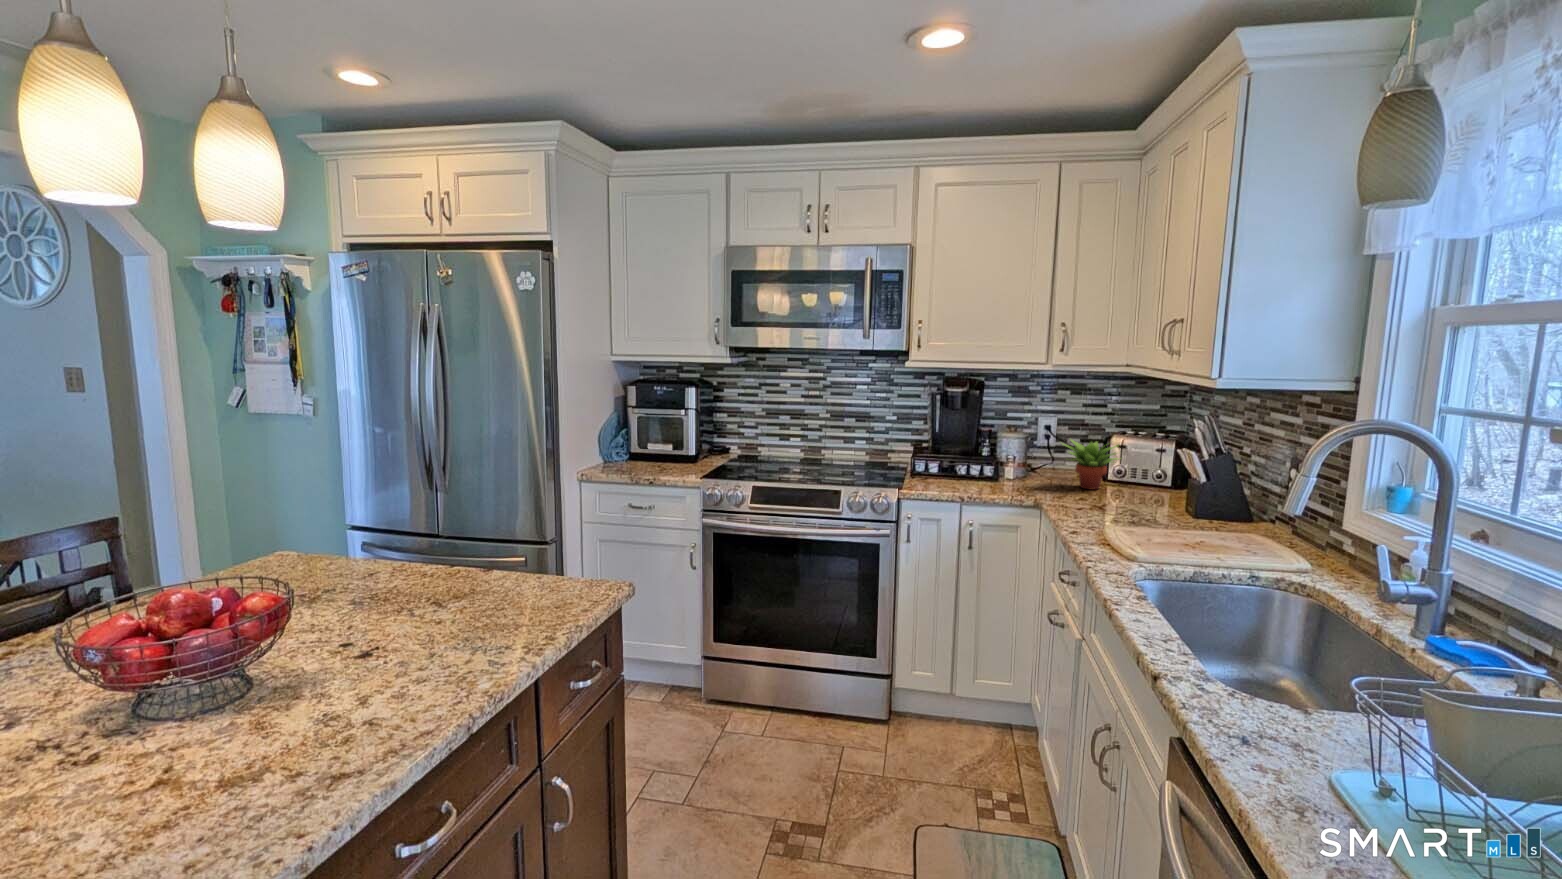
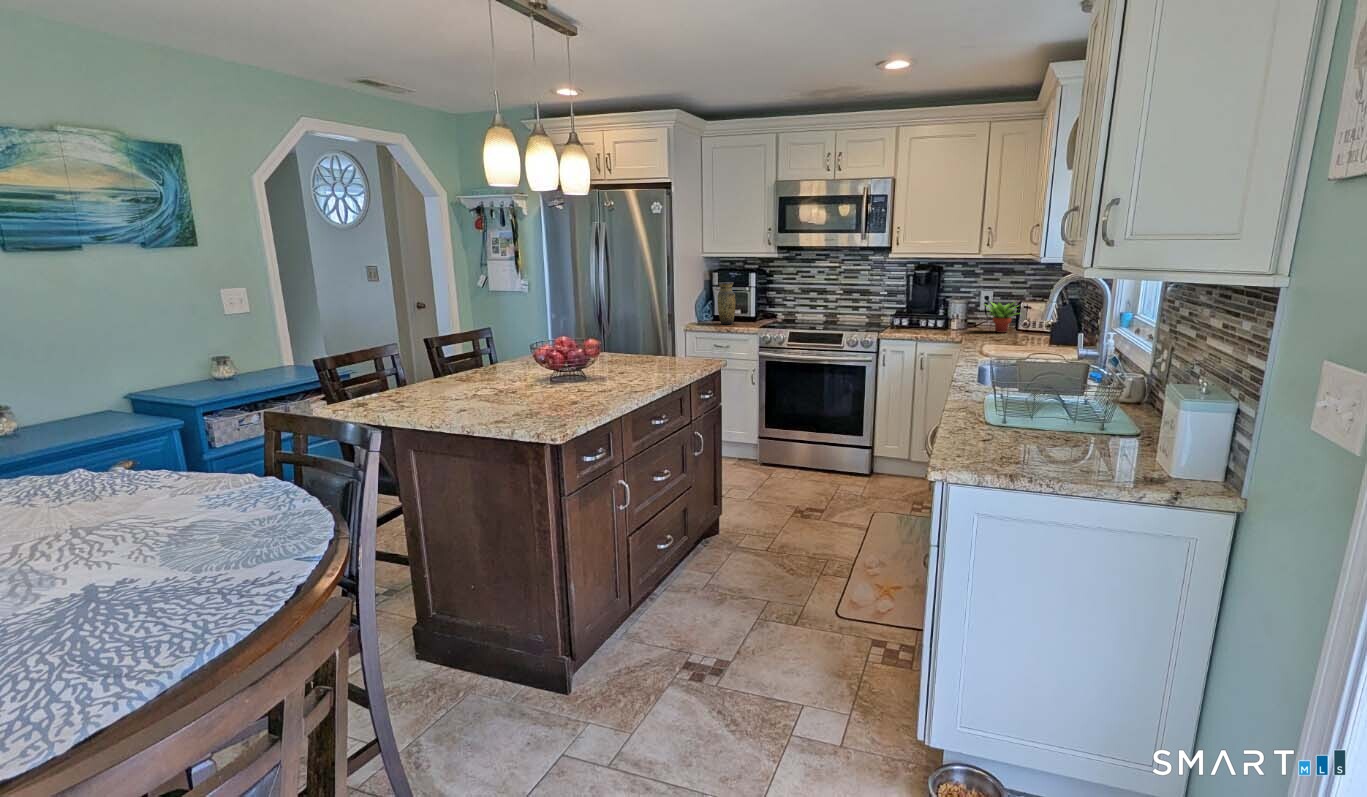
vase: none [635,402,665,470] -> present [717,282,736,324]

